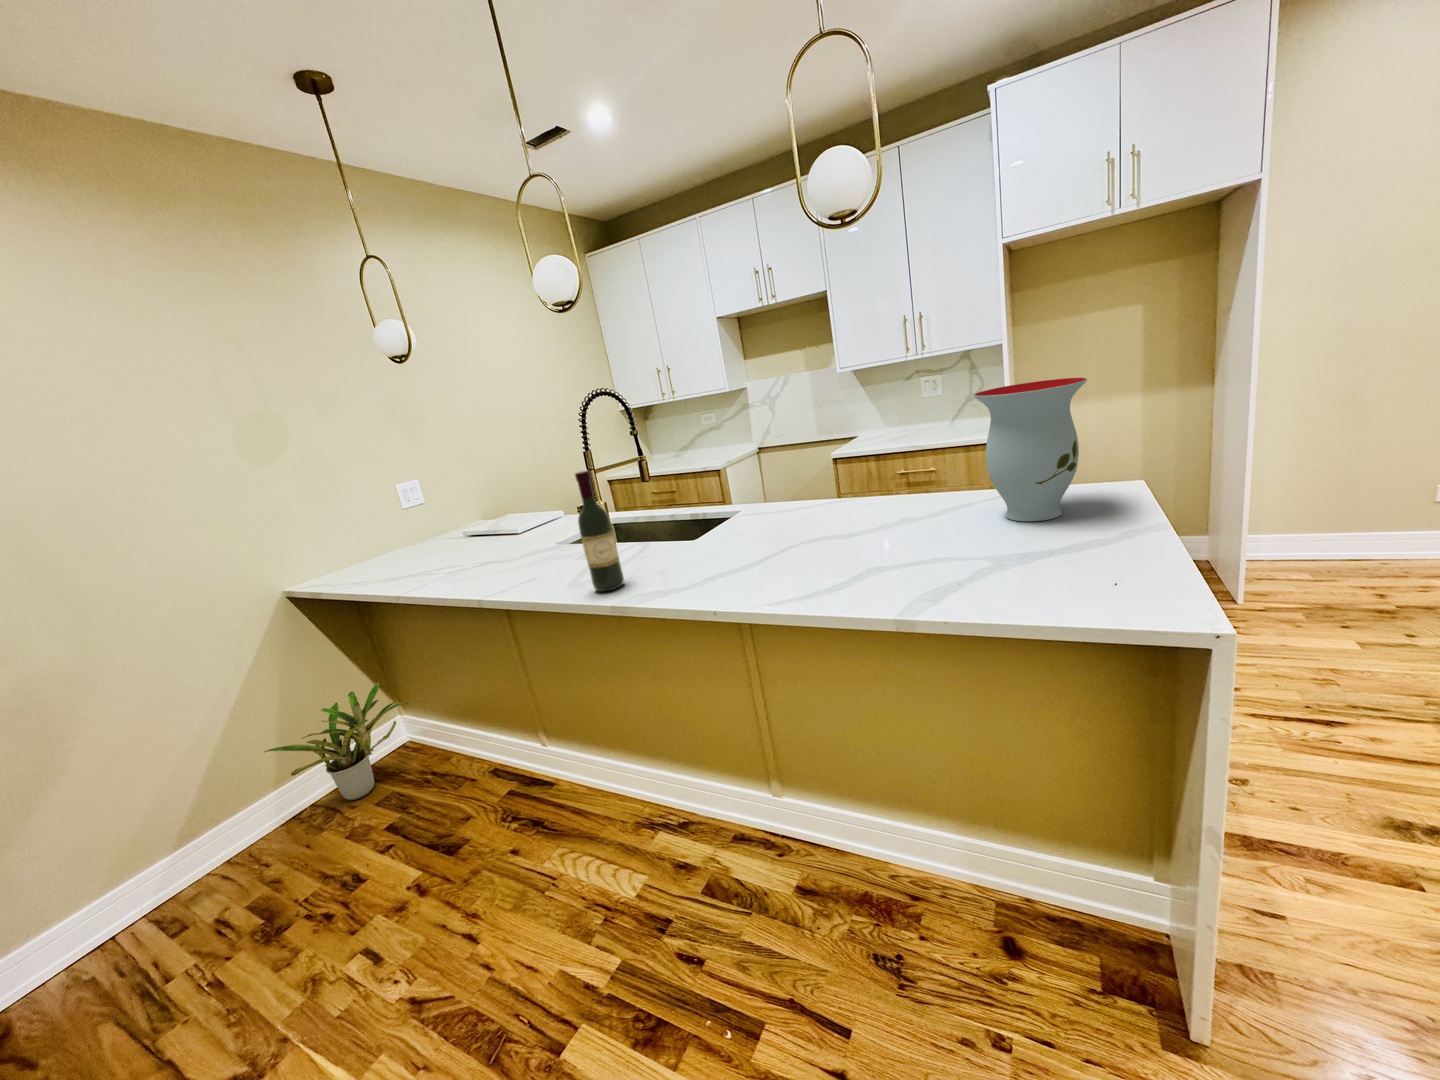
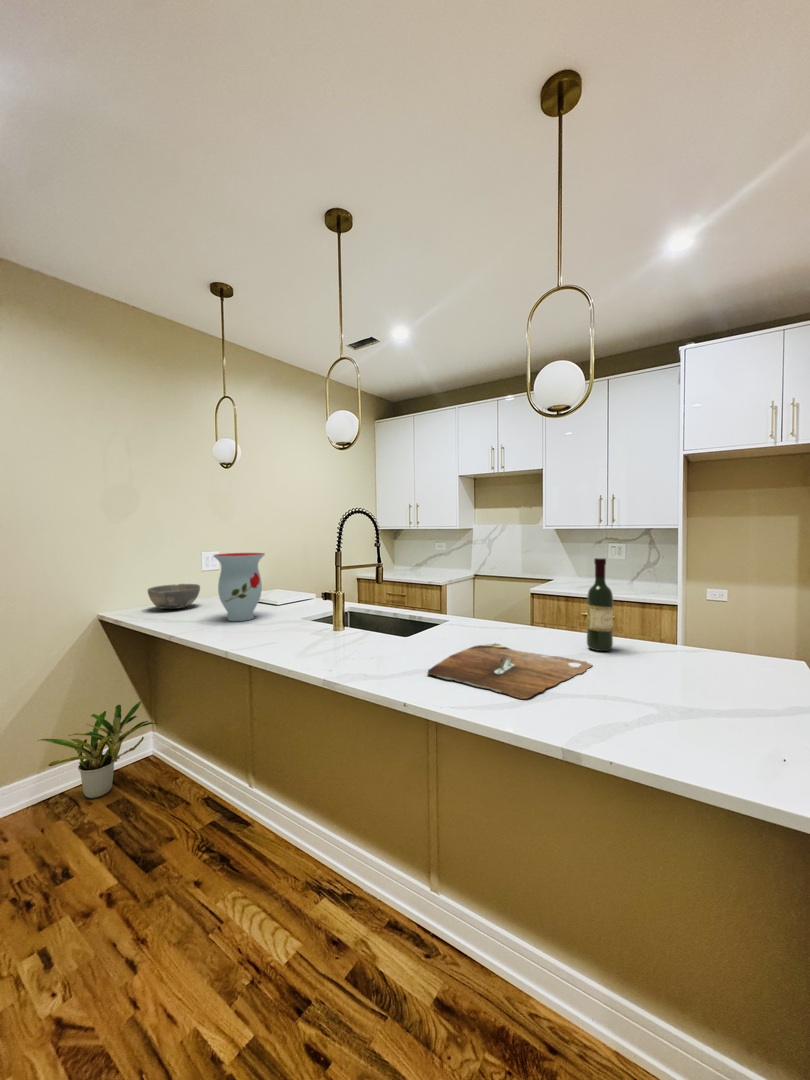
vase: present [974,378,1087,521] -> present [213,553,265,621]
wine bottle: present [575,470,624,592] -> present [587,558,613,651]
cutting board: none [731,524,917,578] -> present [428,643,592,699]
bowl: none [342,527,412,566] -> present [148,584,200,609]

